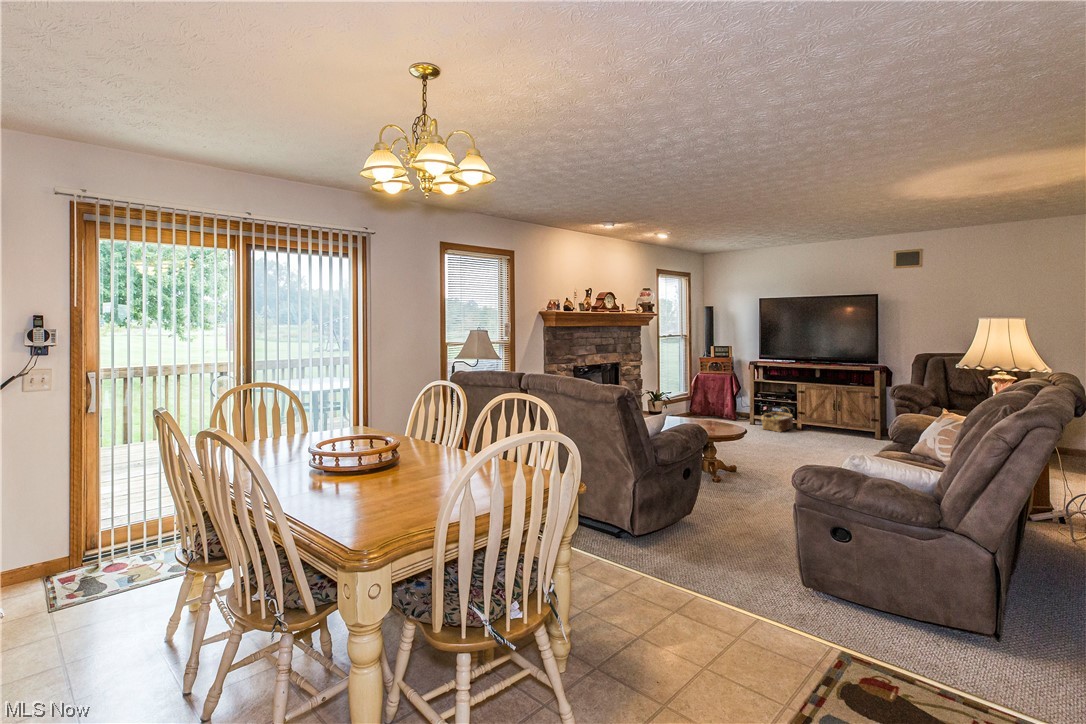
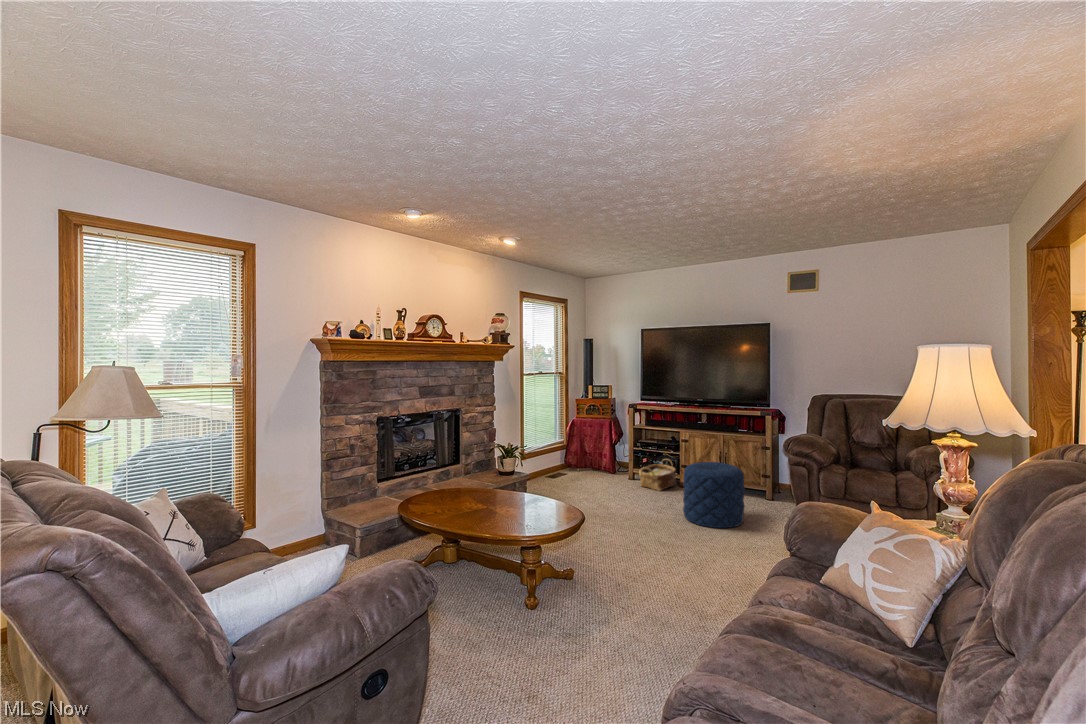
pouf: none [806,405,857,453] -> present [683,462,745,528]

